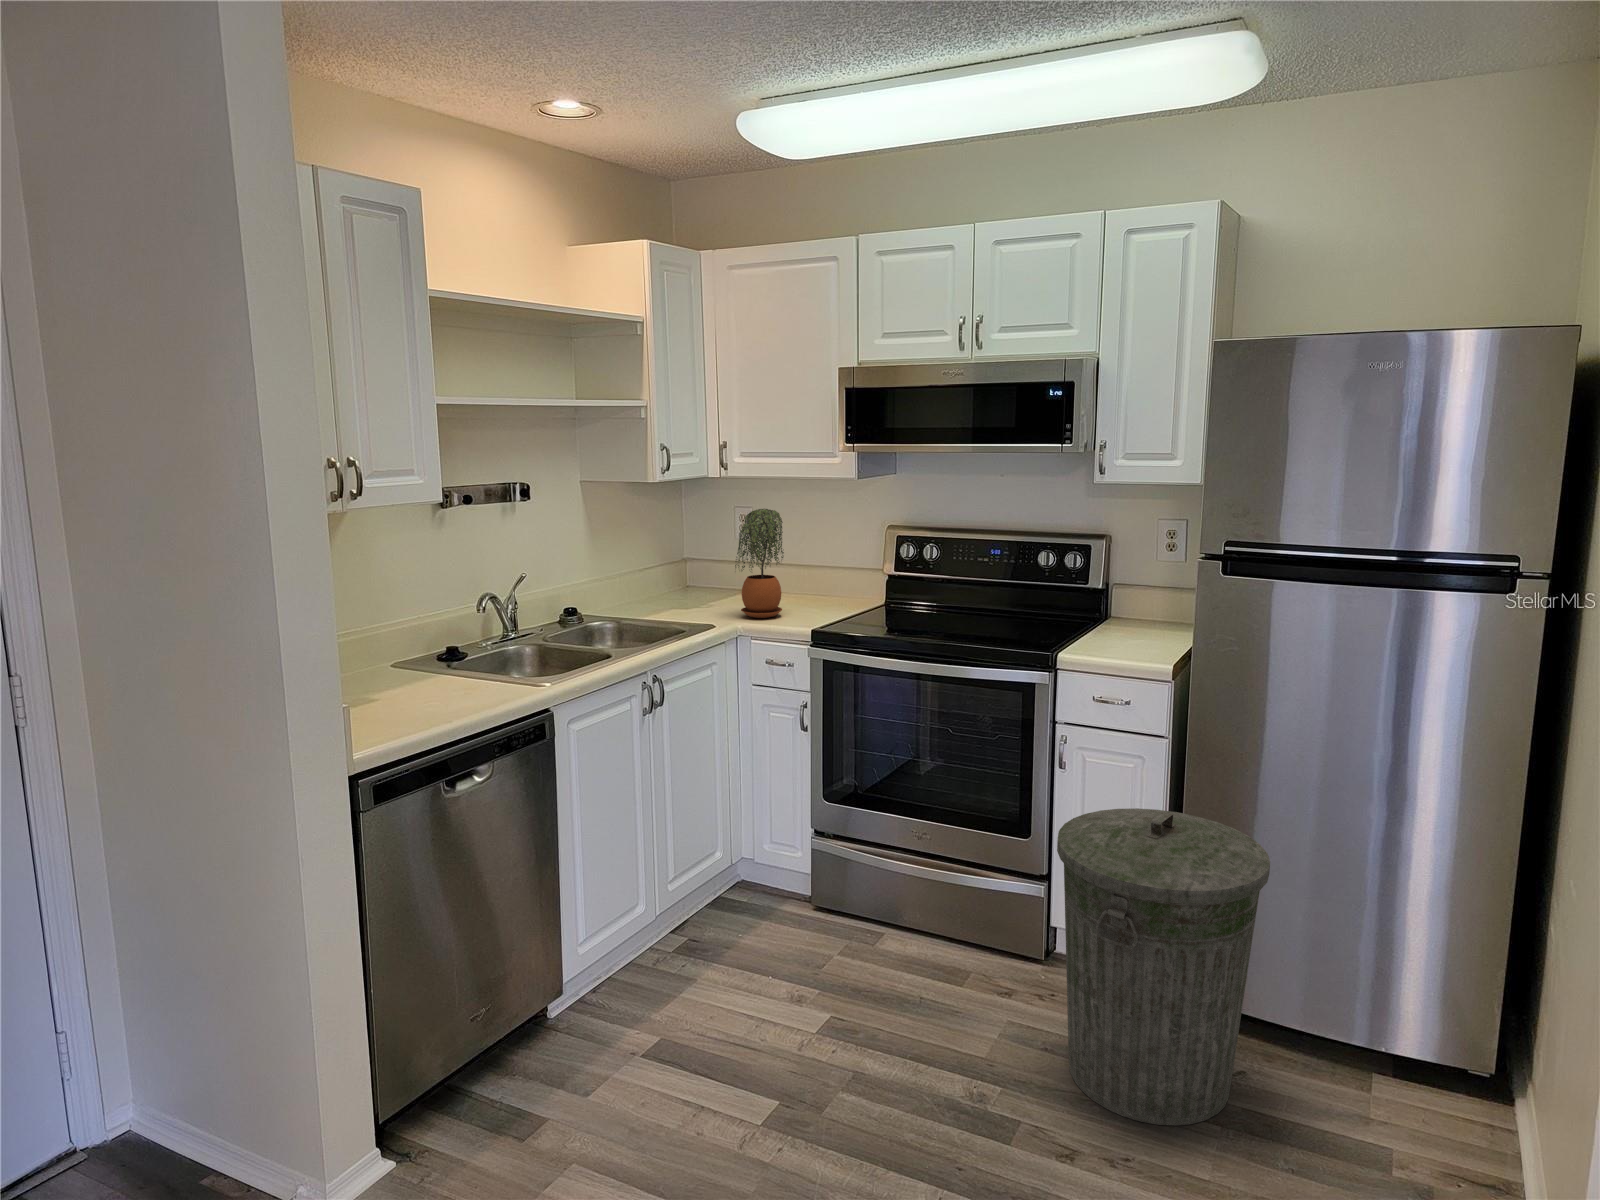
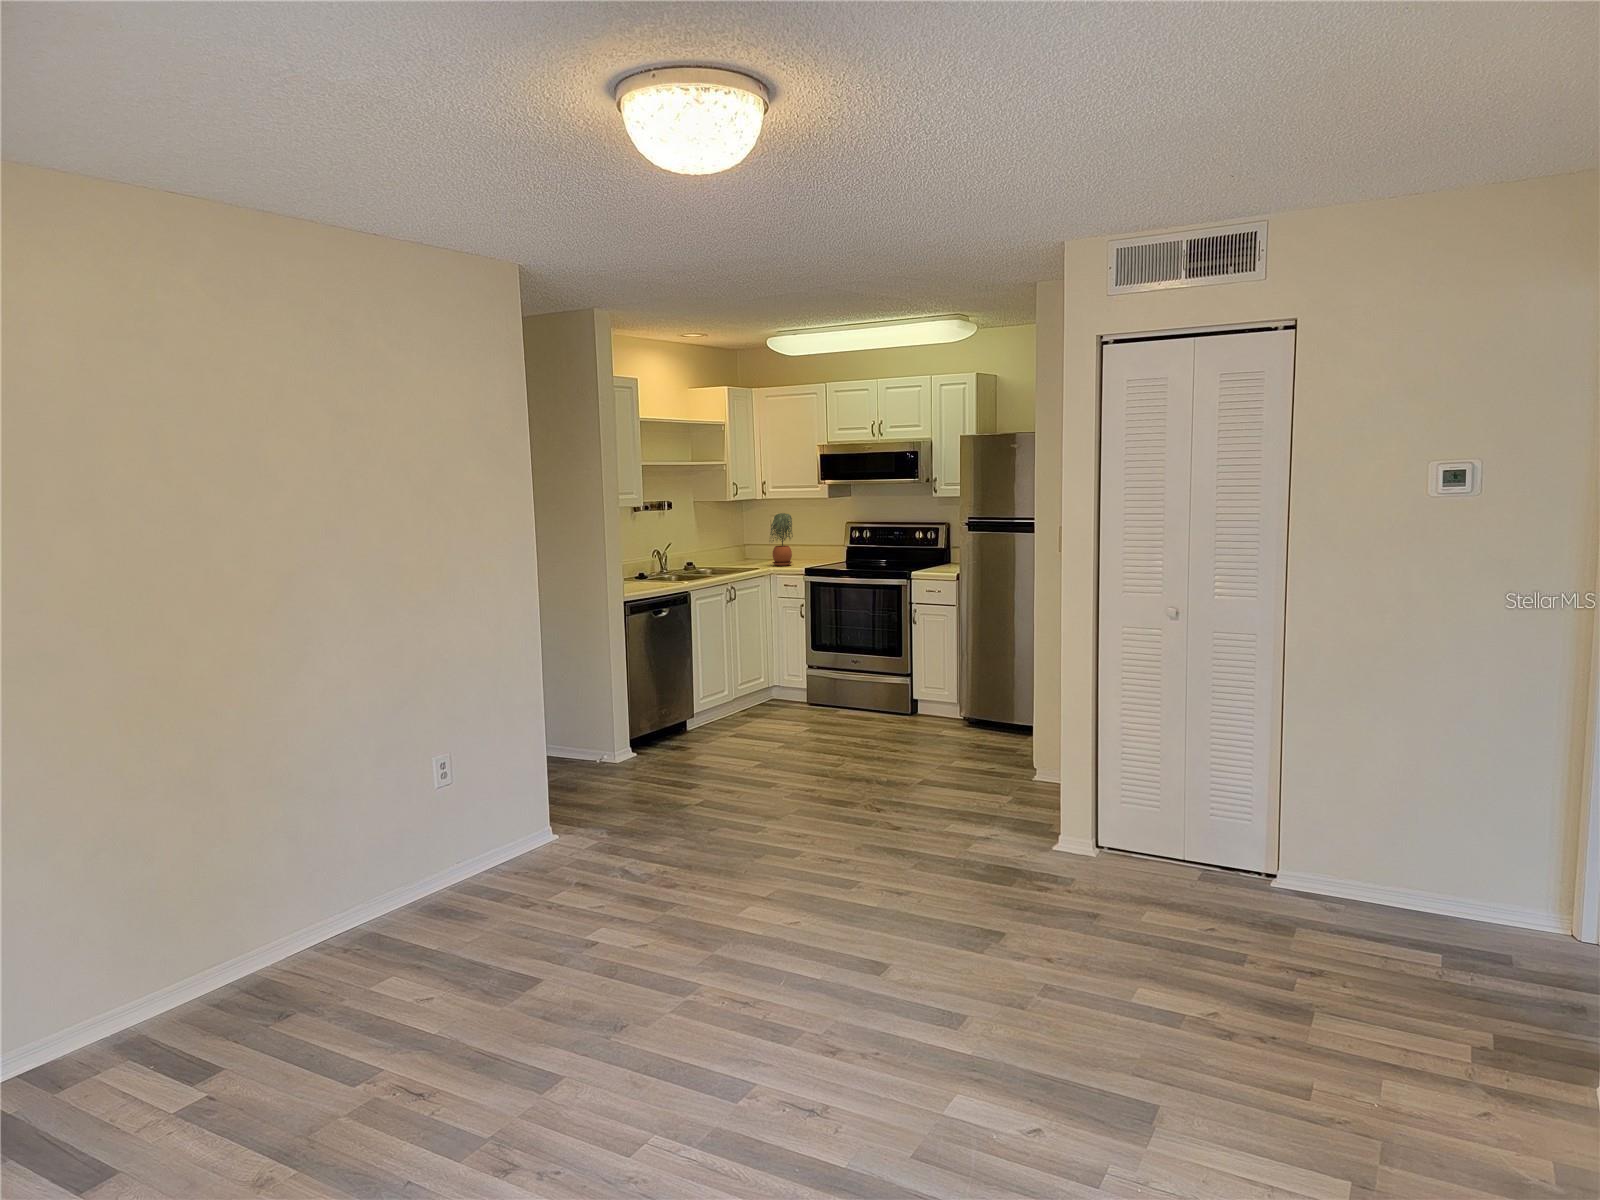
trash can: present [1057,808,1270,1126] -> none [898,627,980,749]

